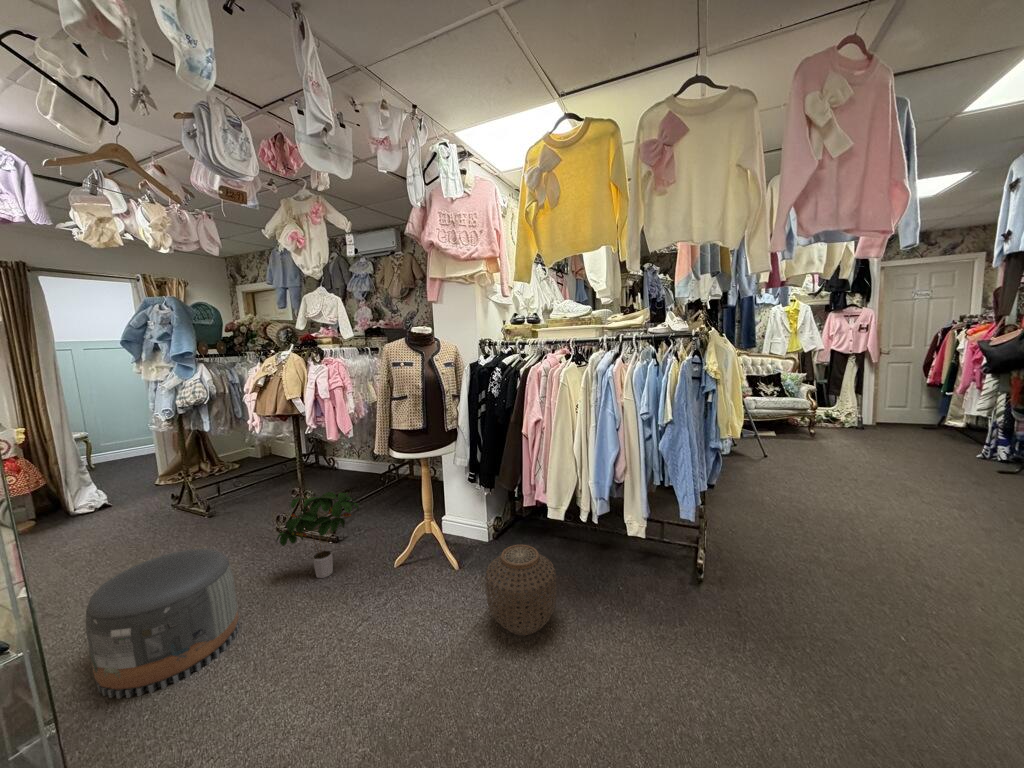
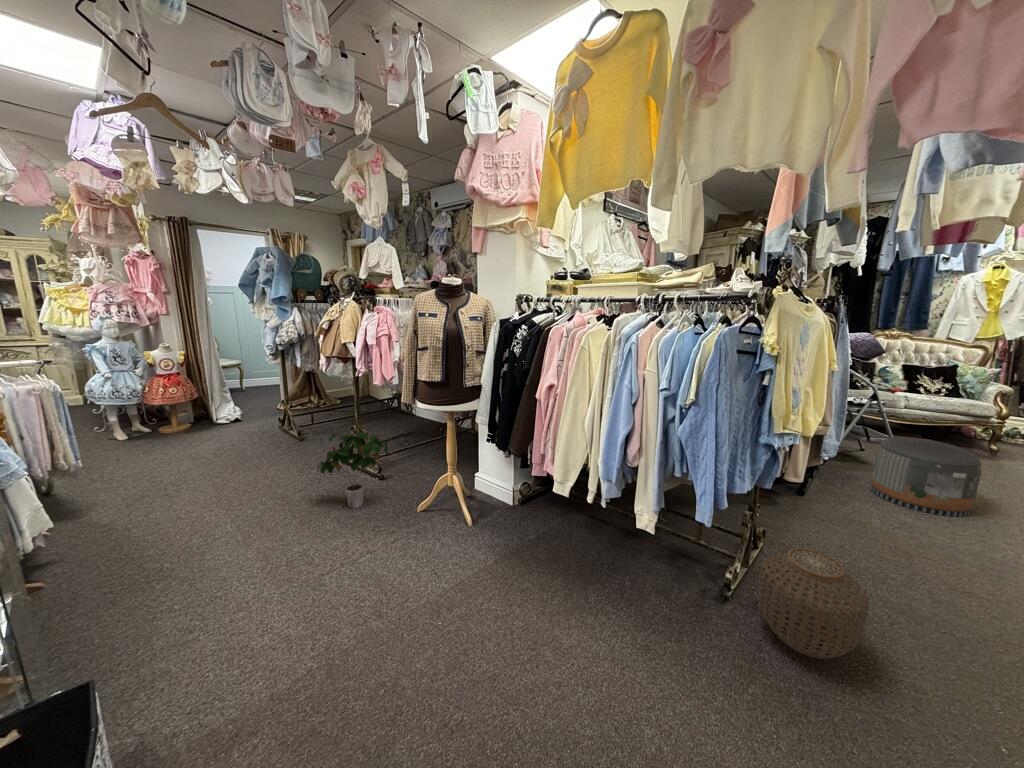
woven basket: present [486,545,557,635] -> present [758,548,869,659]
pouf: present [86,548,239,699] -> present [870,437,981,517]

